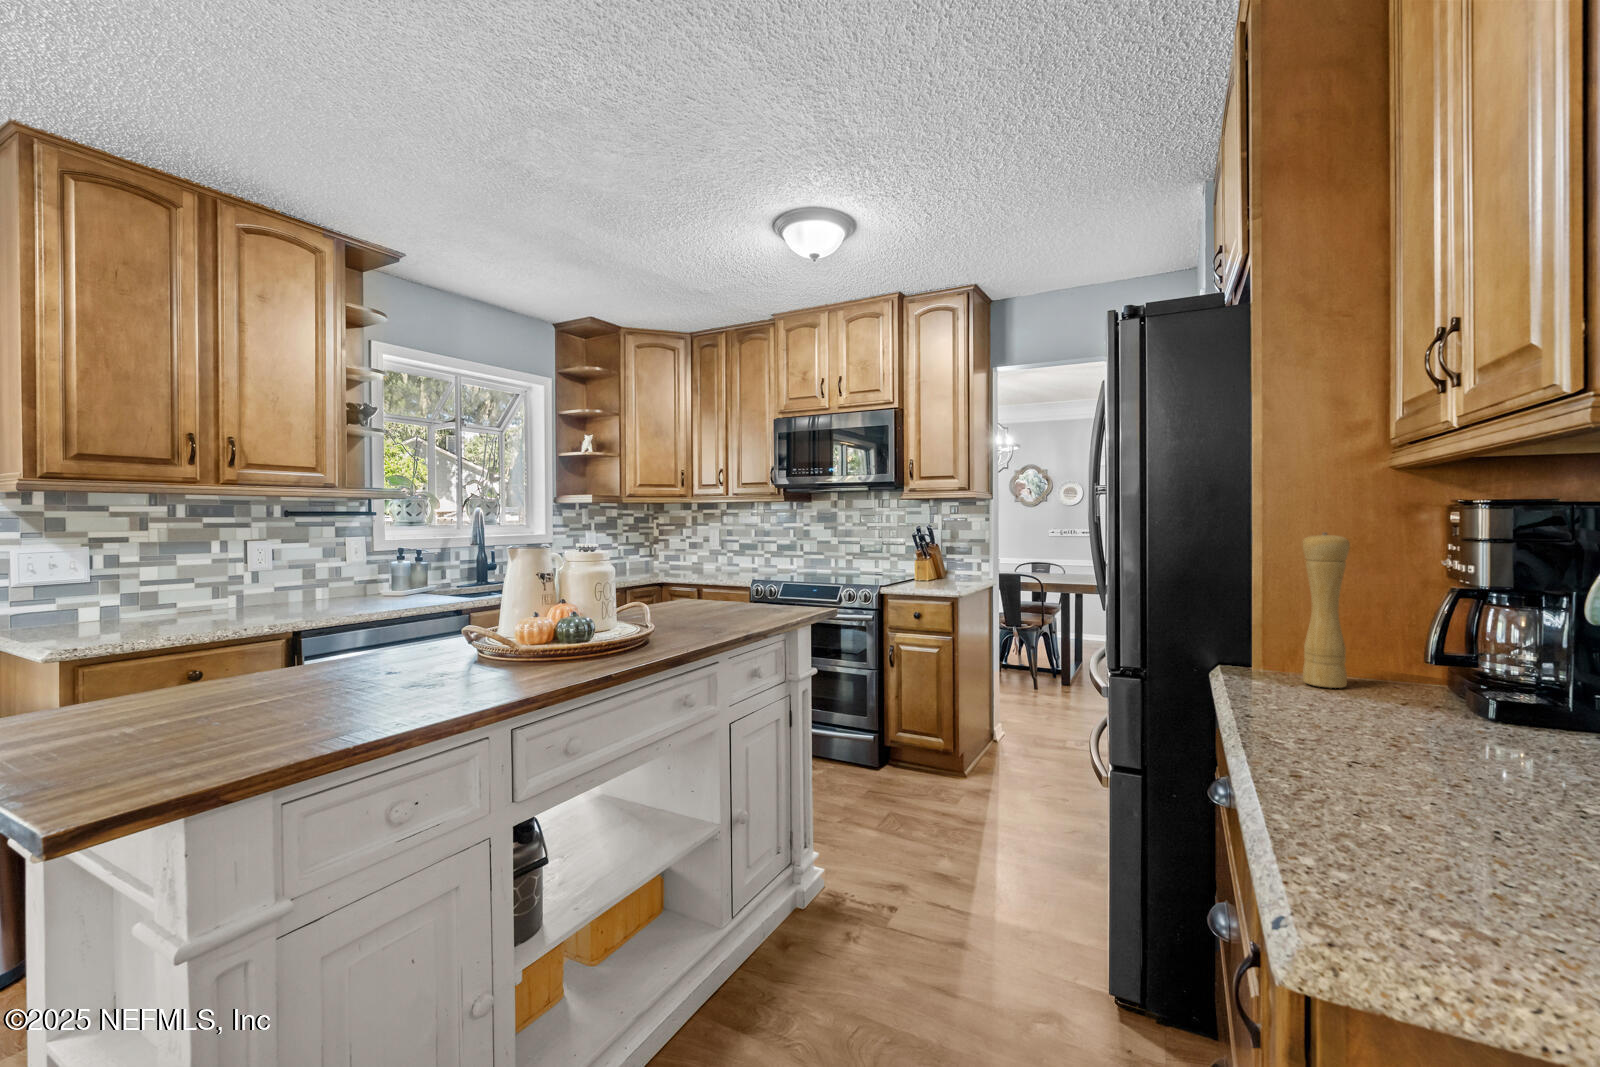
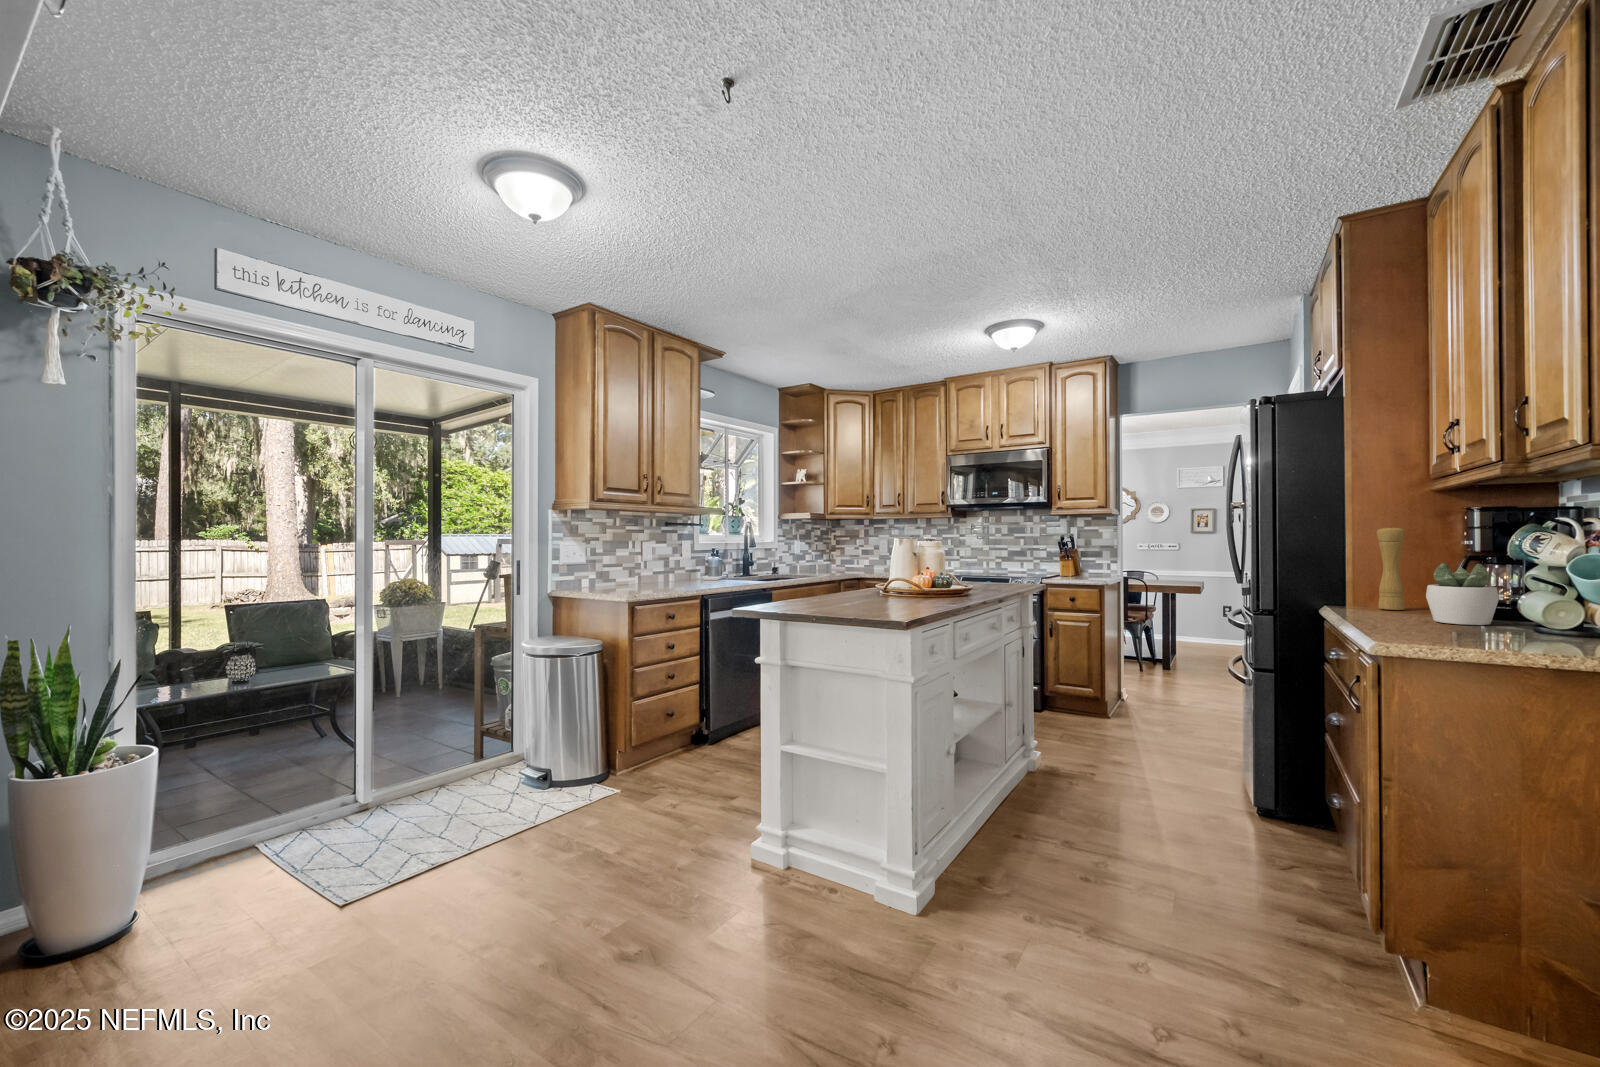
succulent plant: none [1387,619,1538,763] -> present [1426,563,1499,625]

